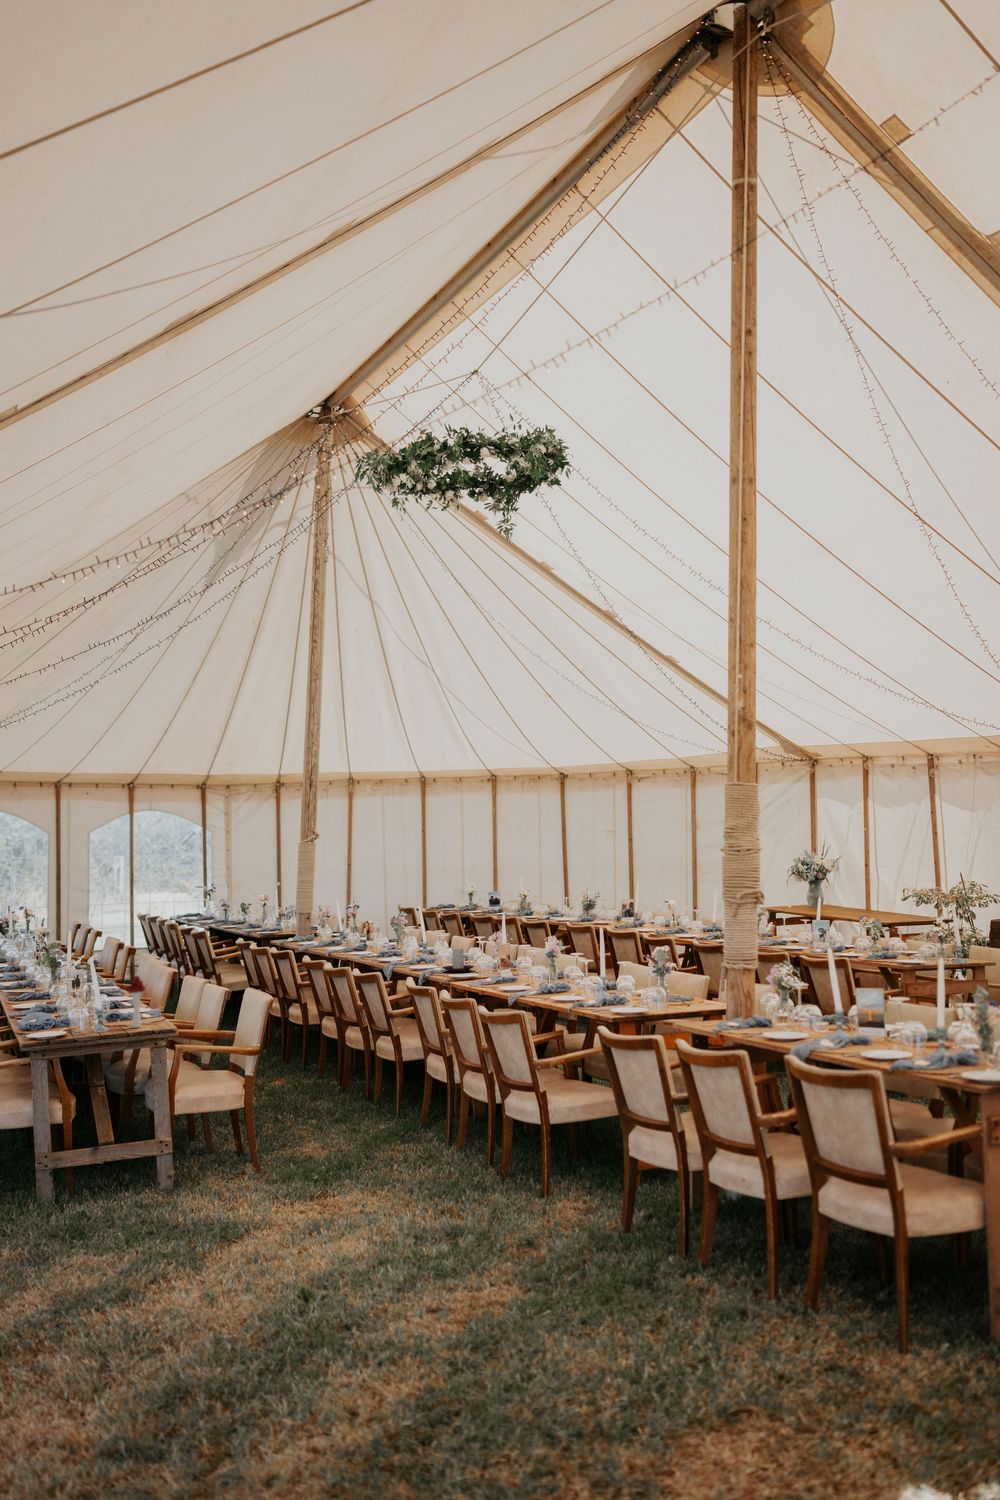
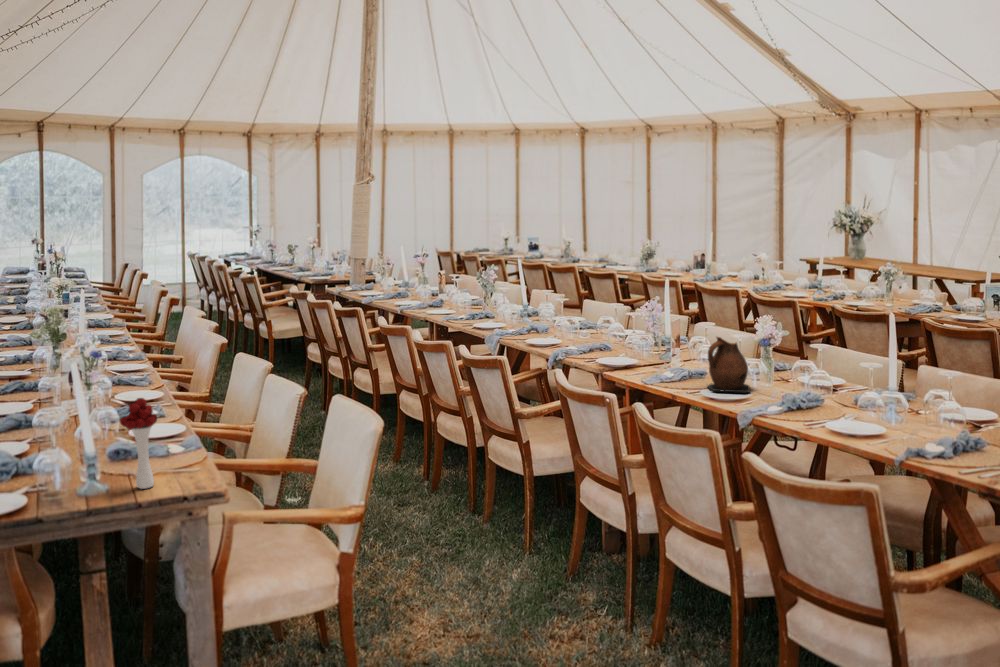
candle holder: present [442,948,474,973] -> none [553,312,594,343]
ceramic pitcher: none [518,953,553,993] -> present [708,337,750,393]

